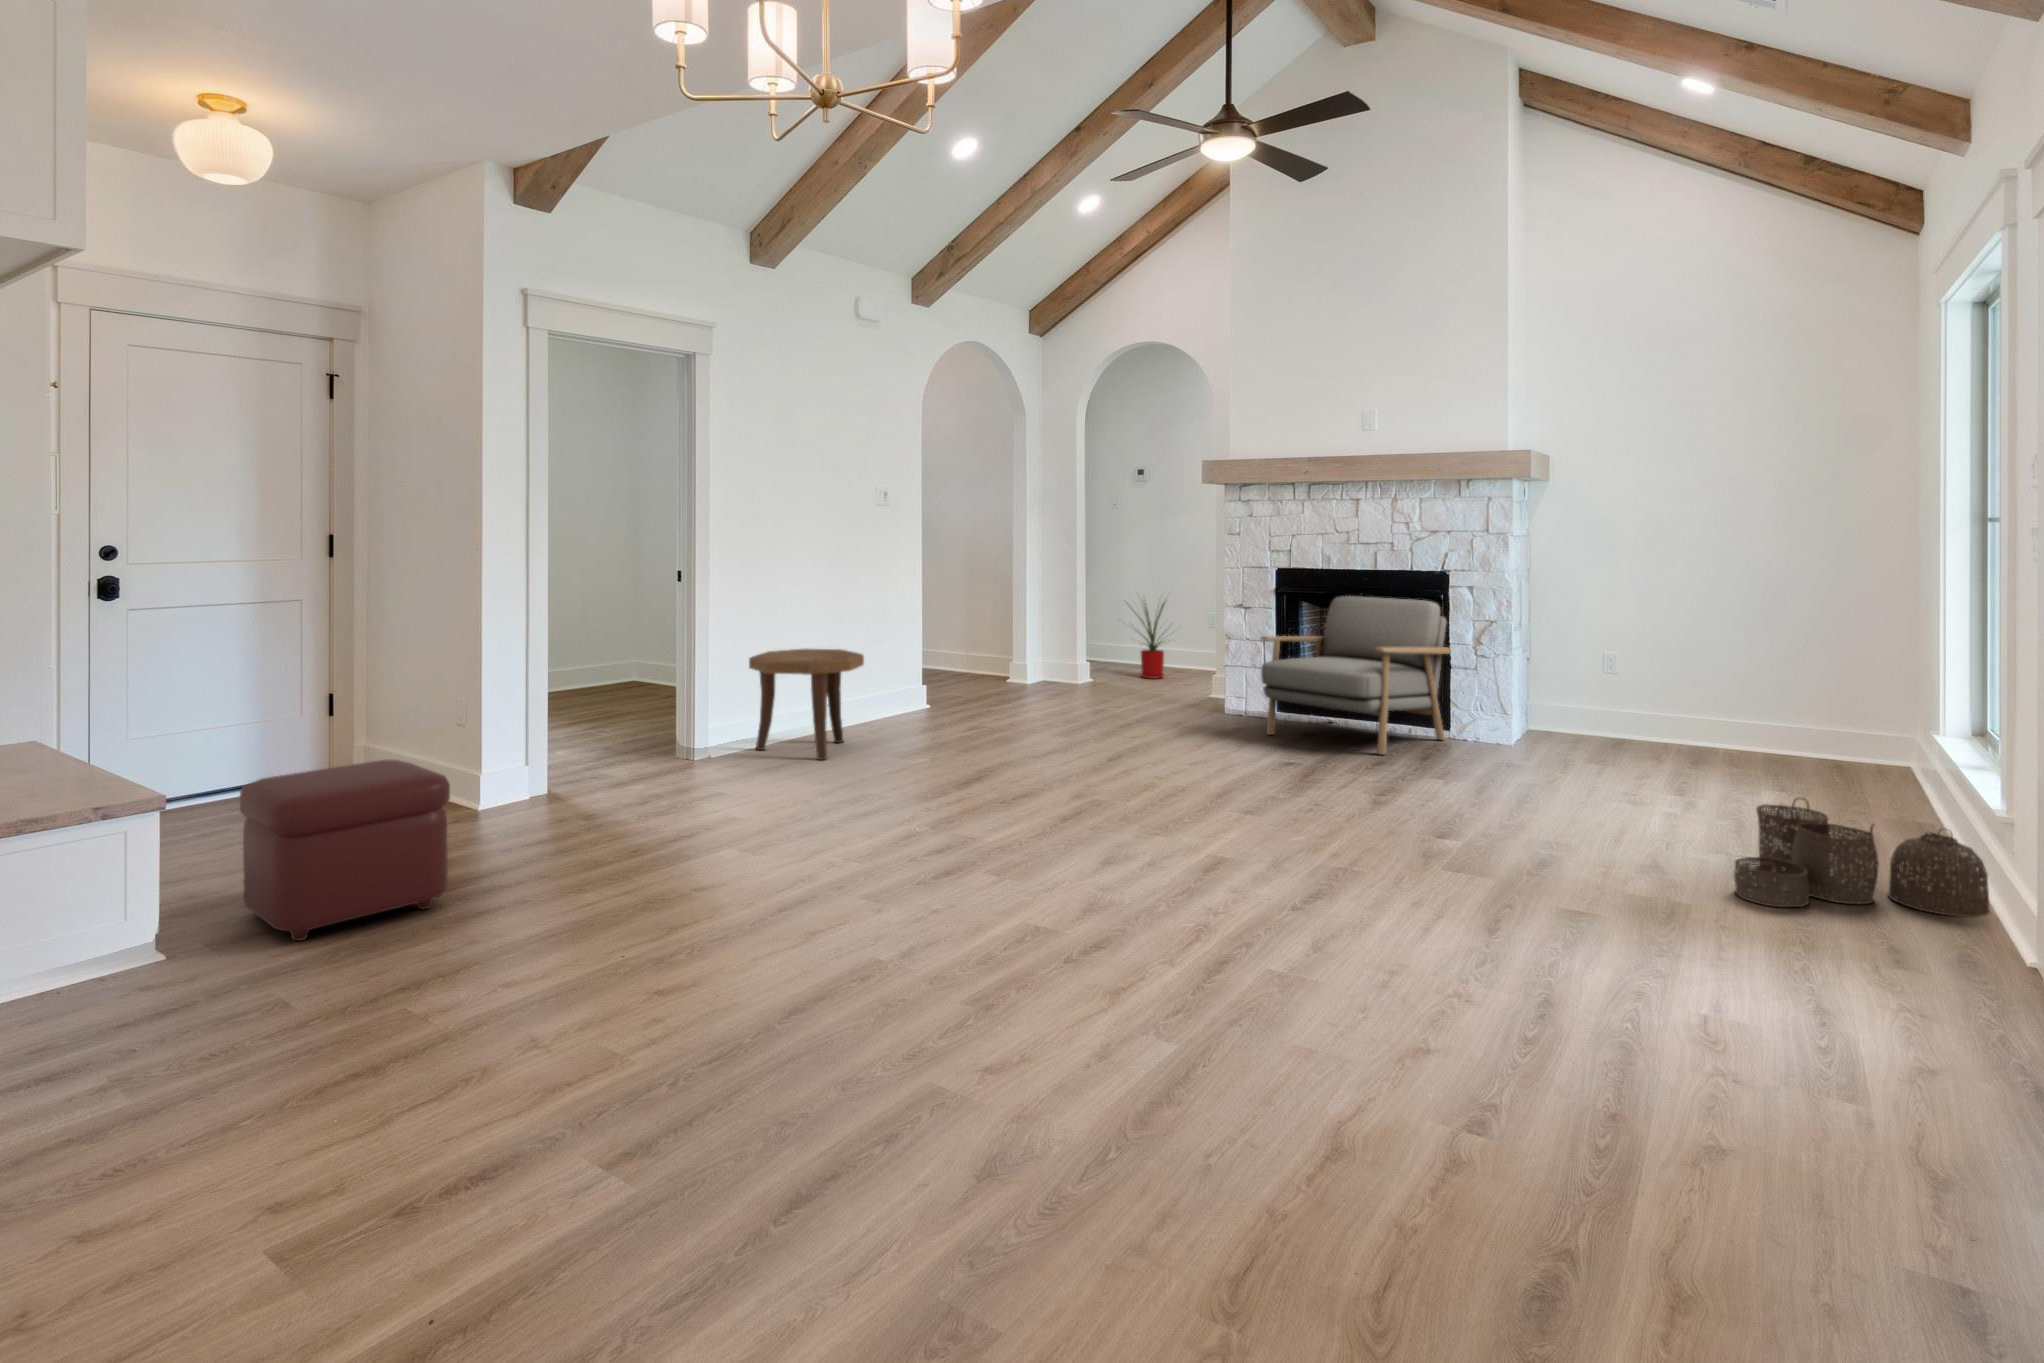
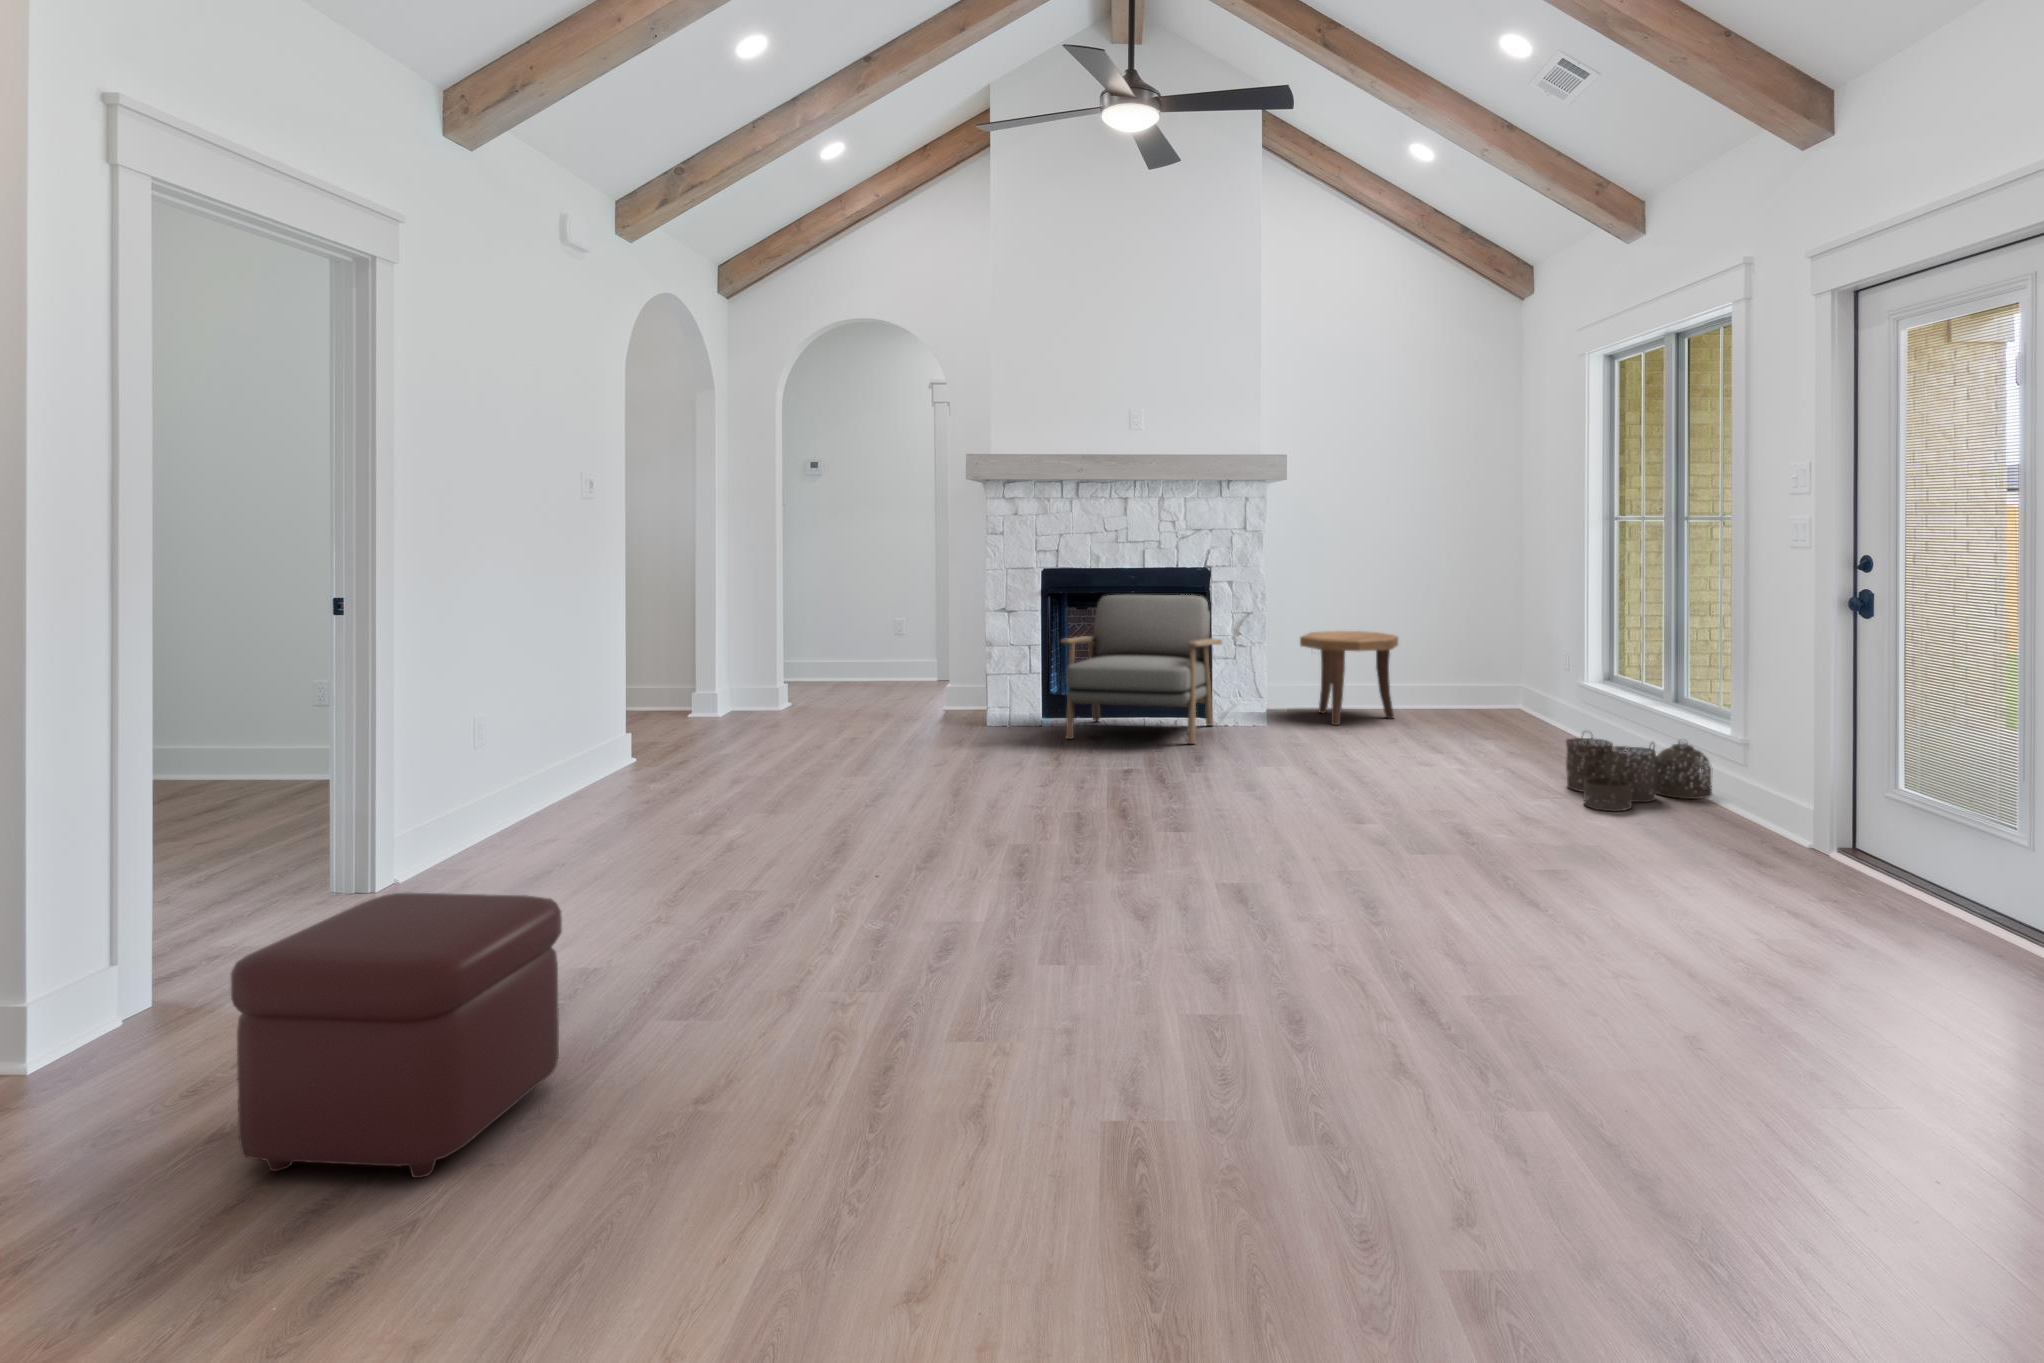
house plant: present [1127,602,1165,679] -> none [802,599,877,698]
side table: present [749,649,864,760] -> present [1300,631,1398,725]

